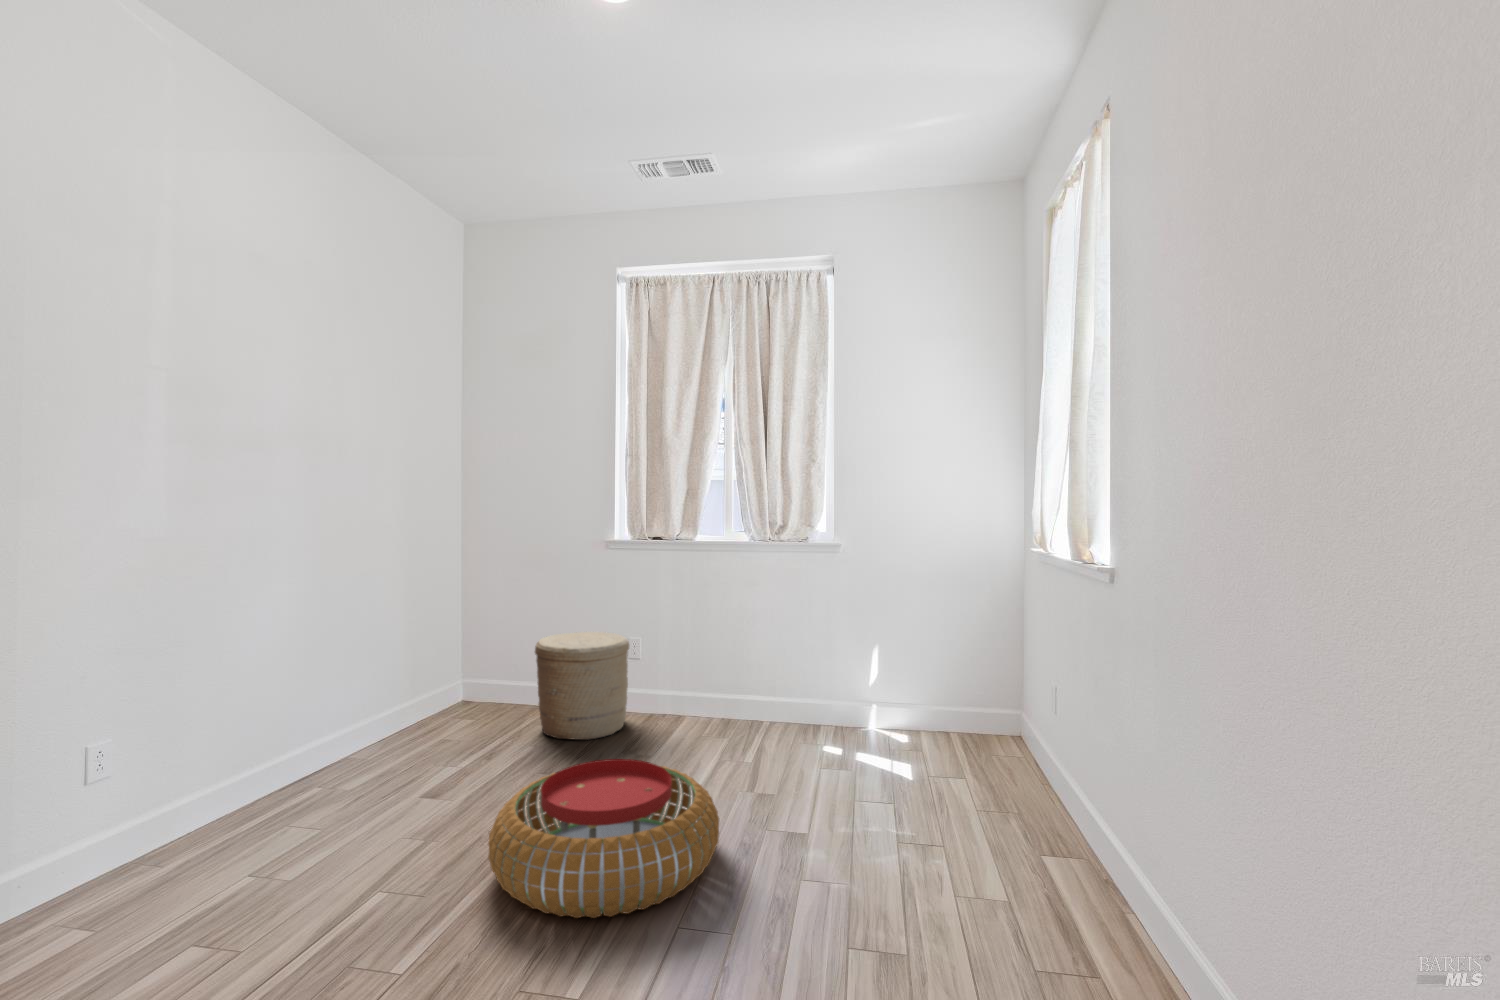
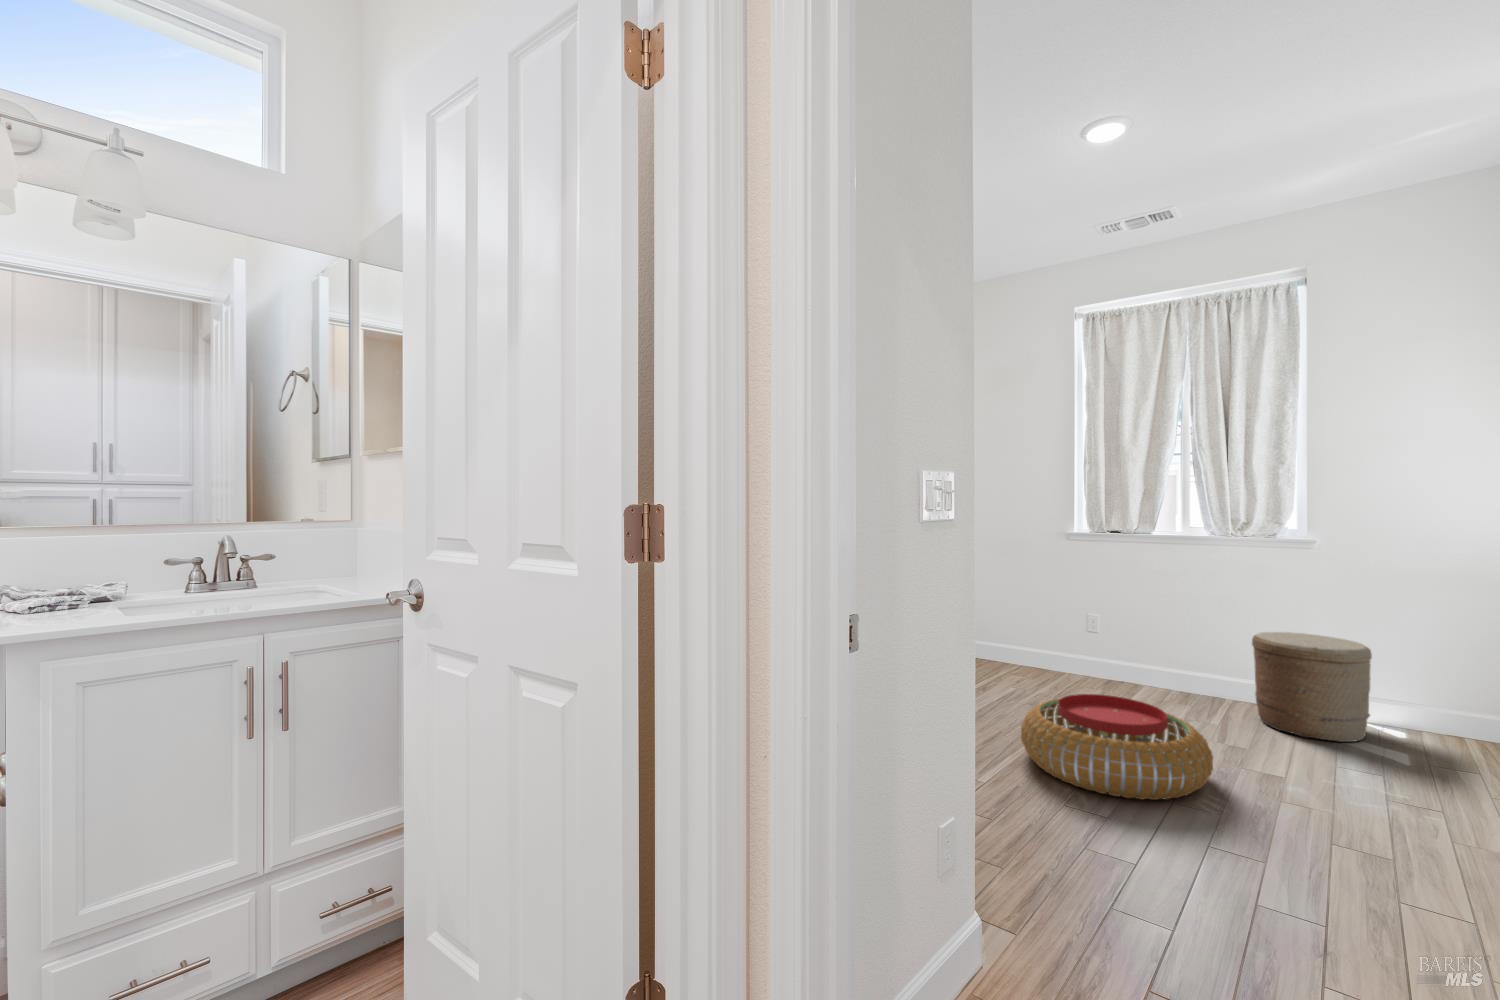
woven basket: present [535,632,629,740] -> present [1252,632,1372,742]

